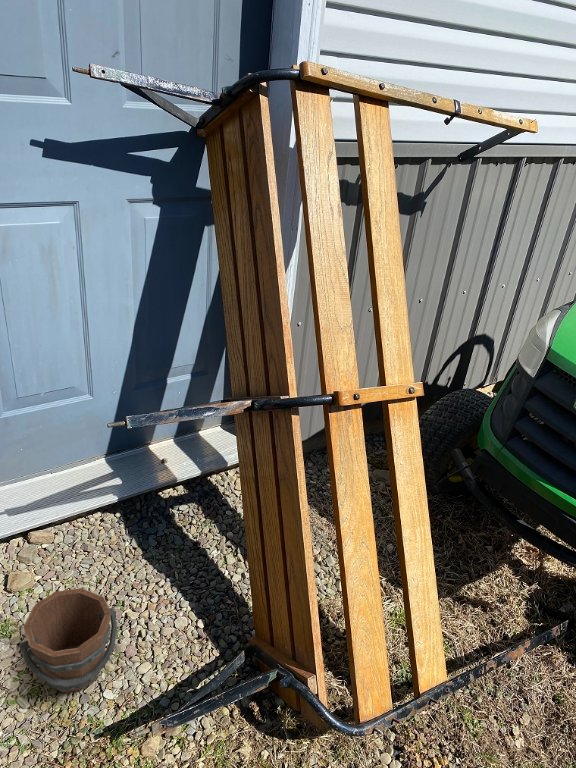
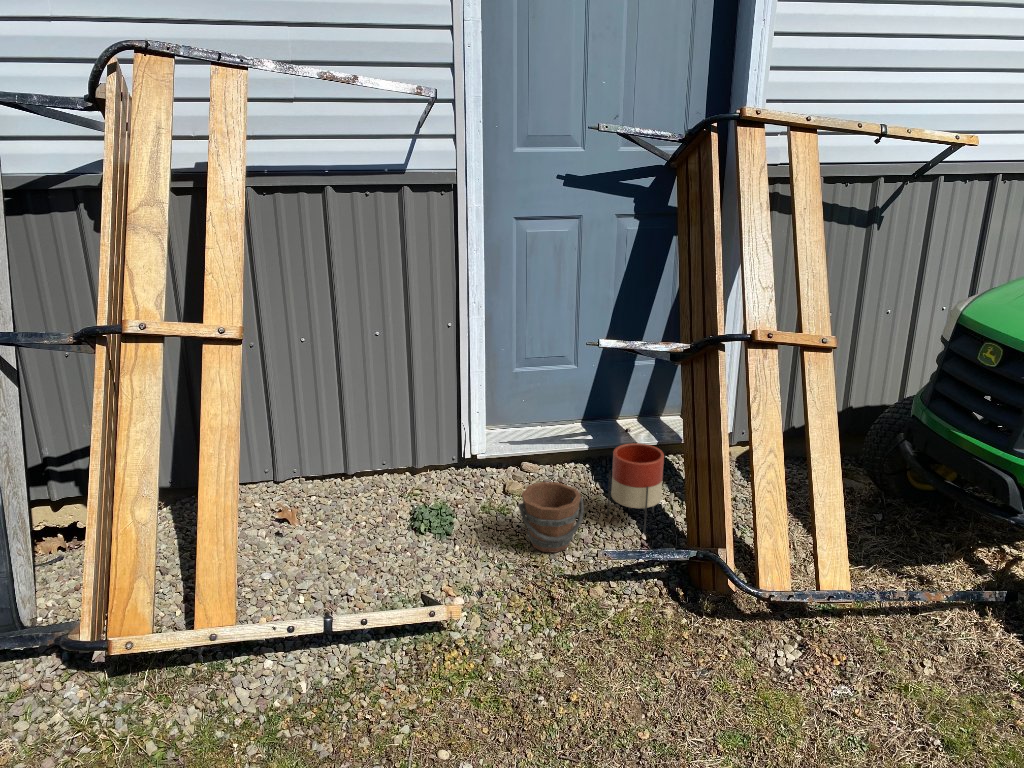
planter: none [147,509,216,625] -> present [607,443,664,535]

